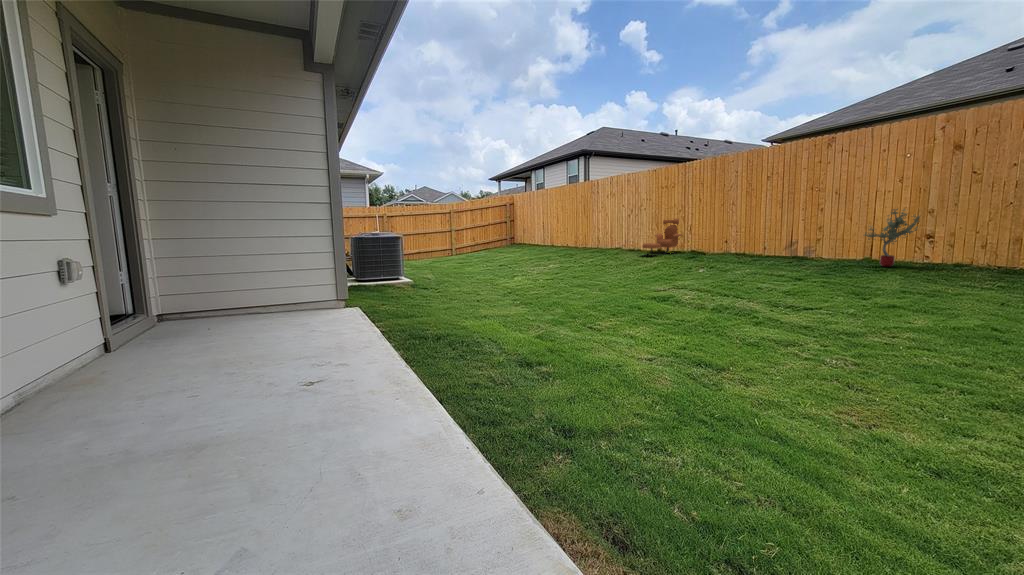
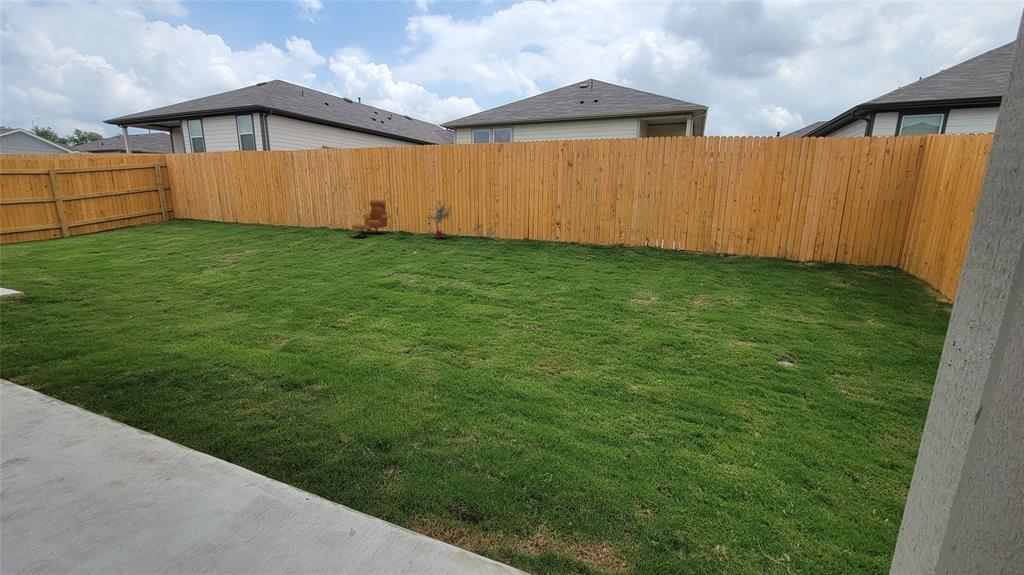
potted tree: present [864,209,920,267] -> present [428,203,451,238]

